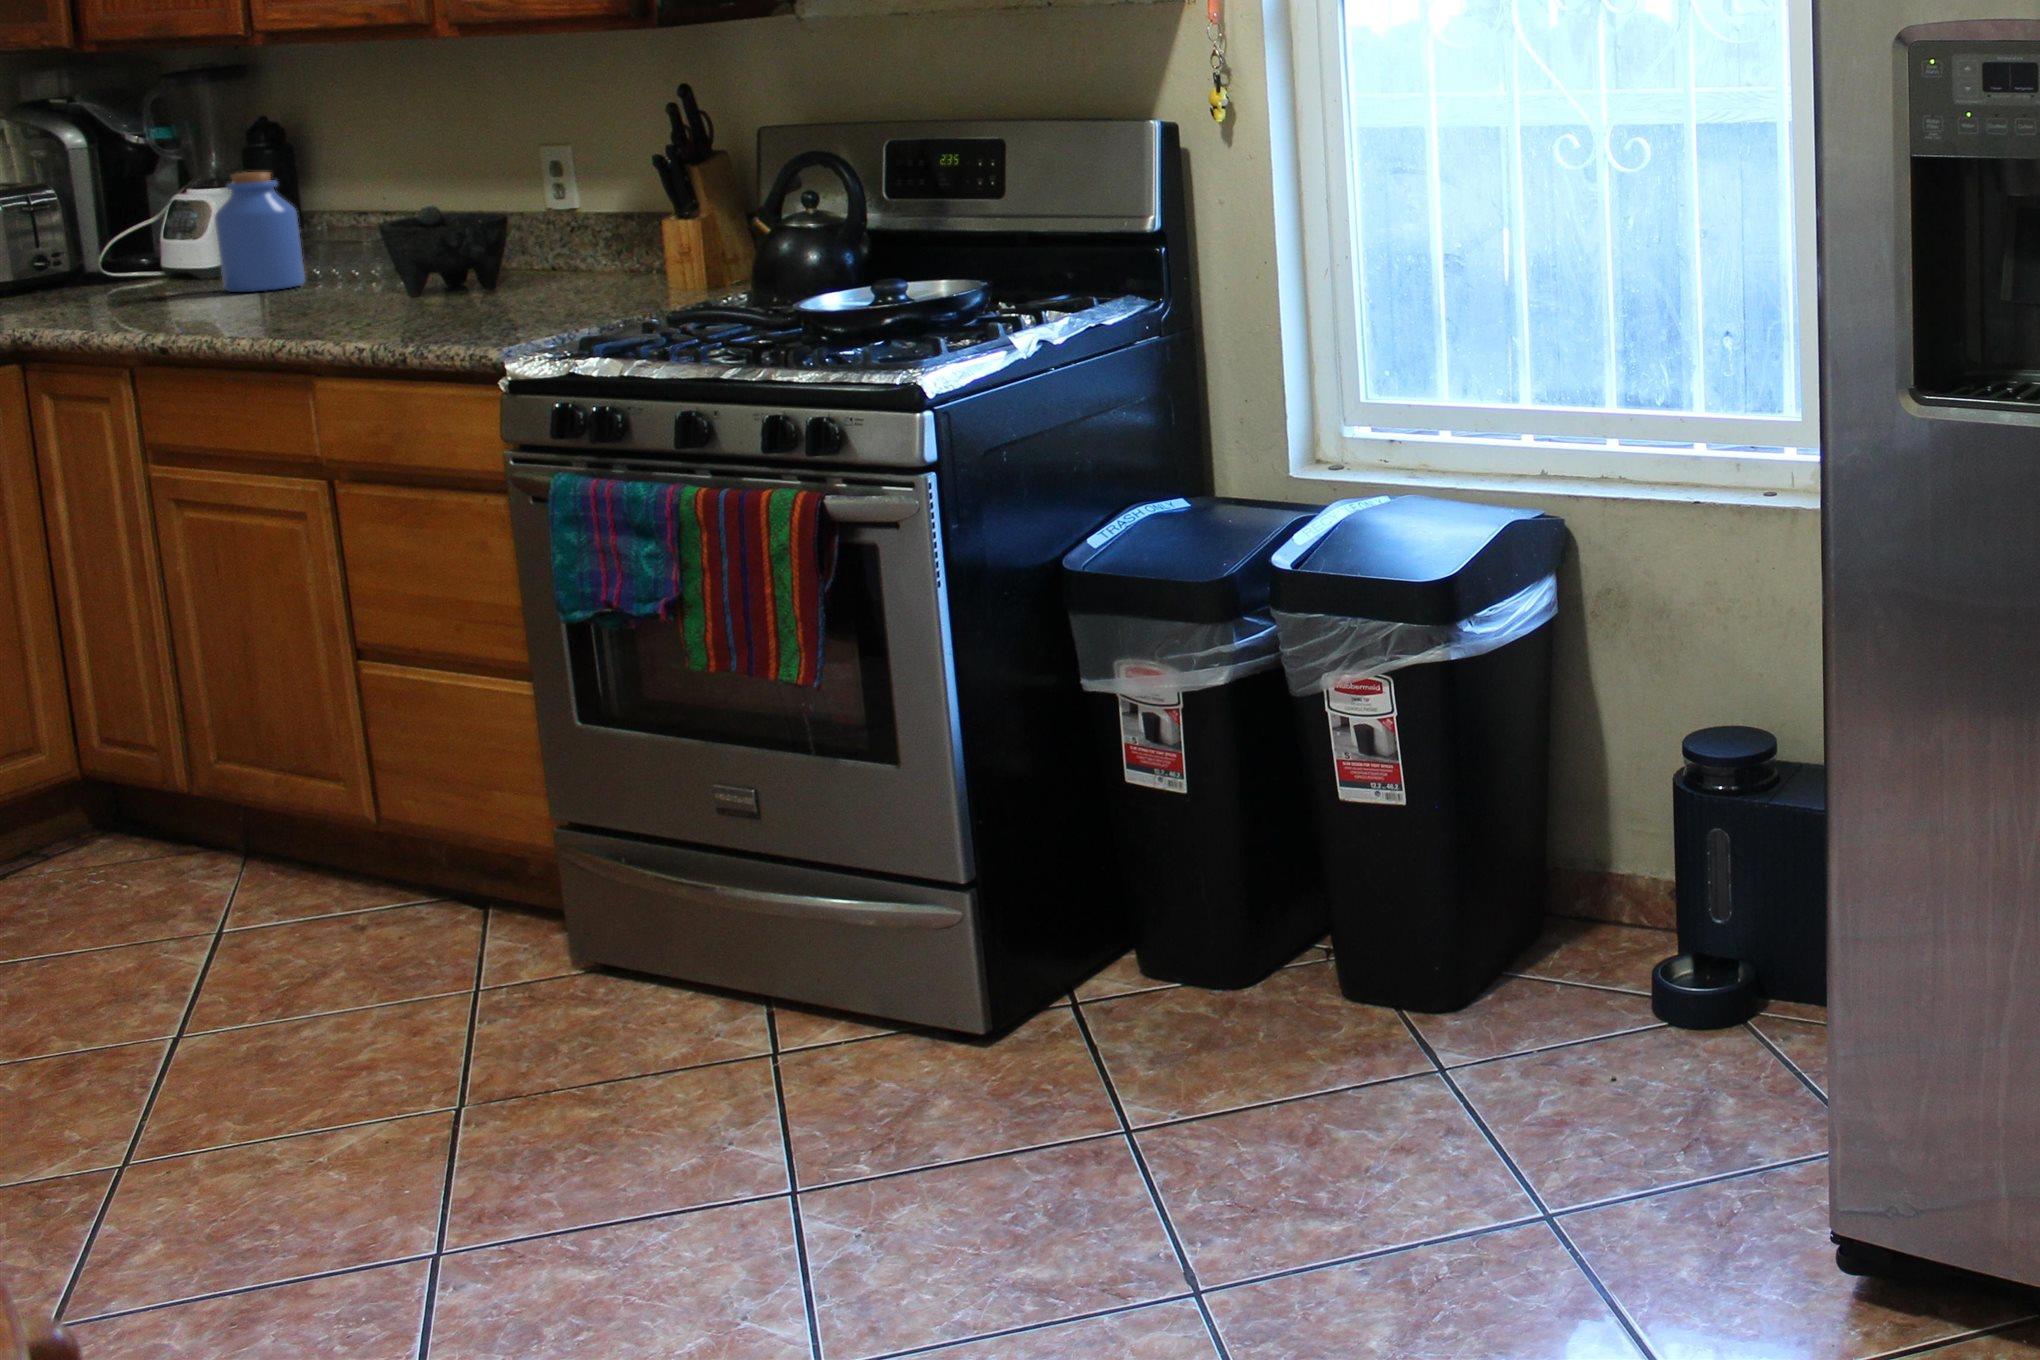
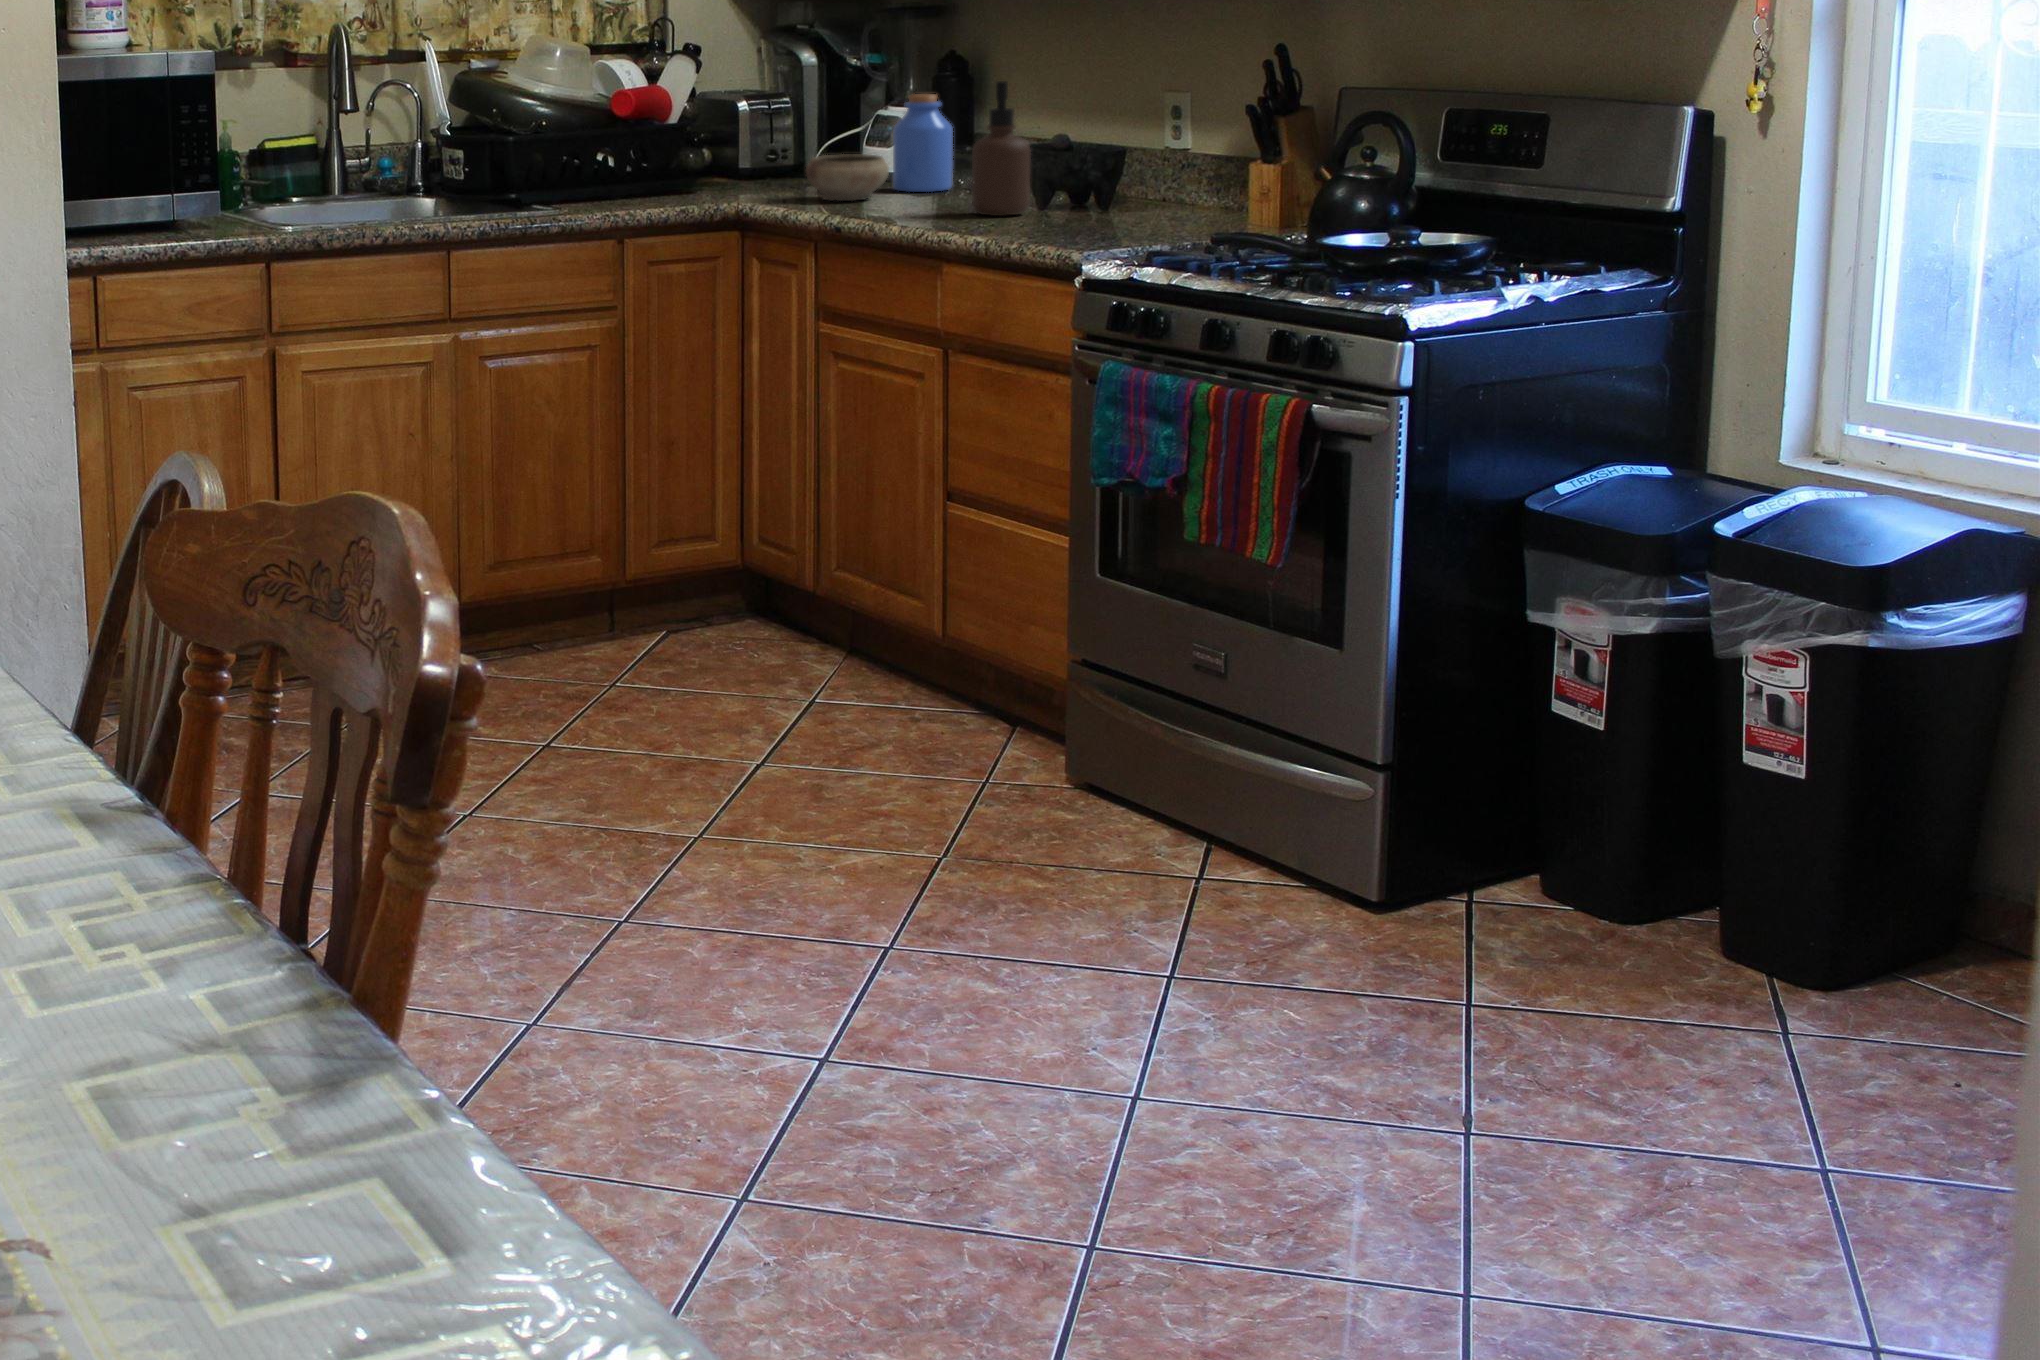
soap dispenser: none [333,147,417,310] -> present [972,81,1031,216]
ceramic bowl: none [96,250,218,311] -> present [806,154,889,201]

